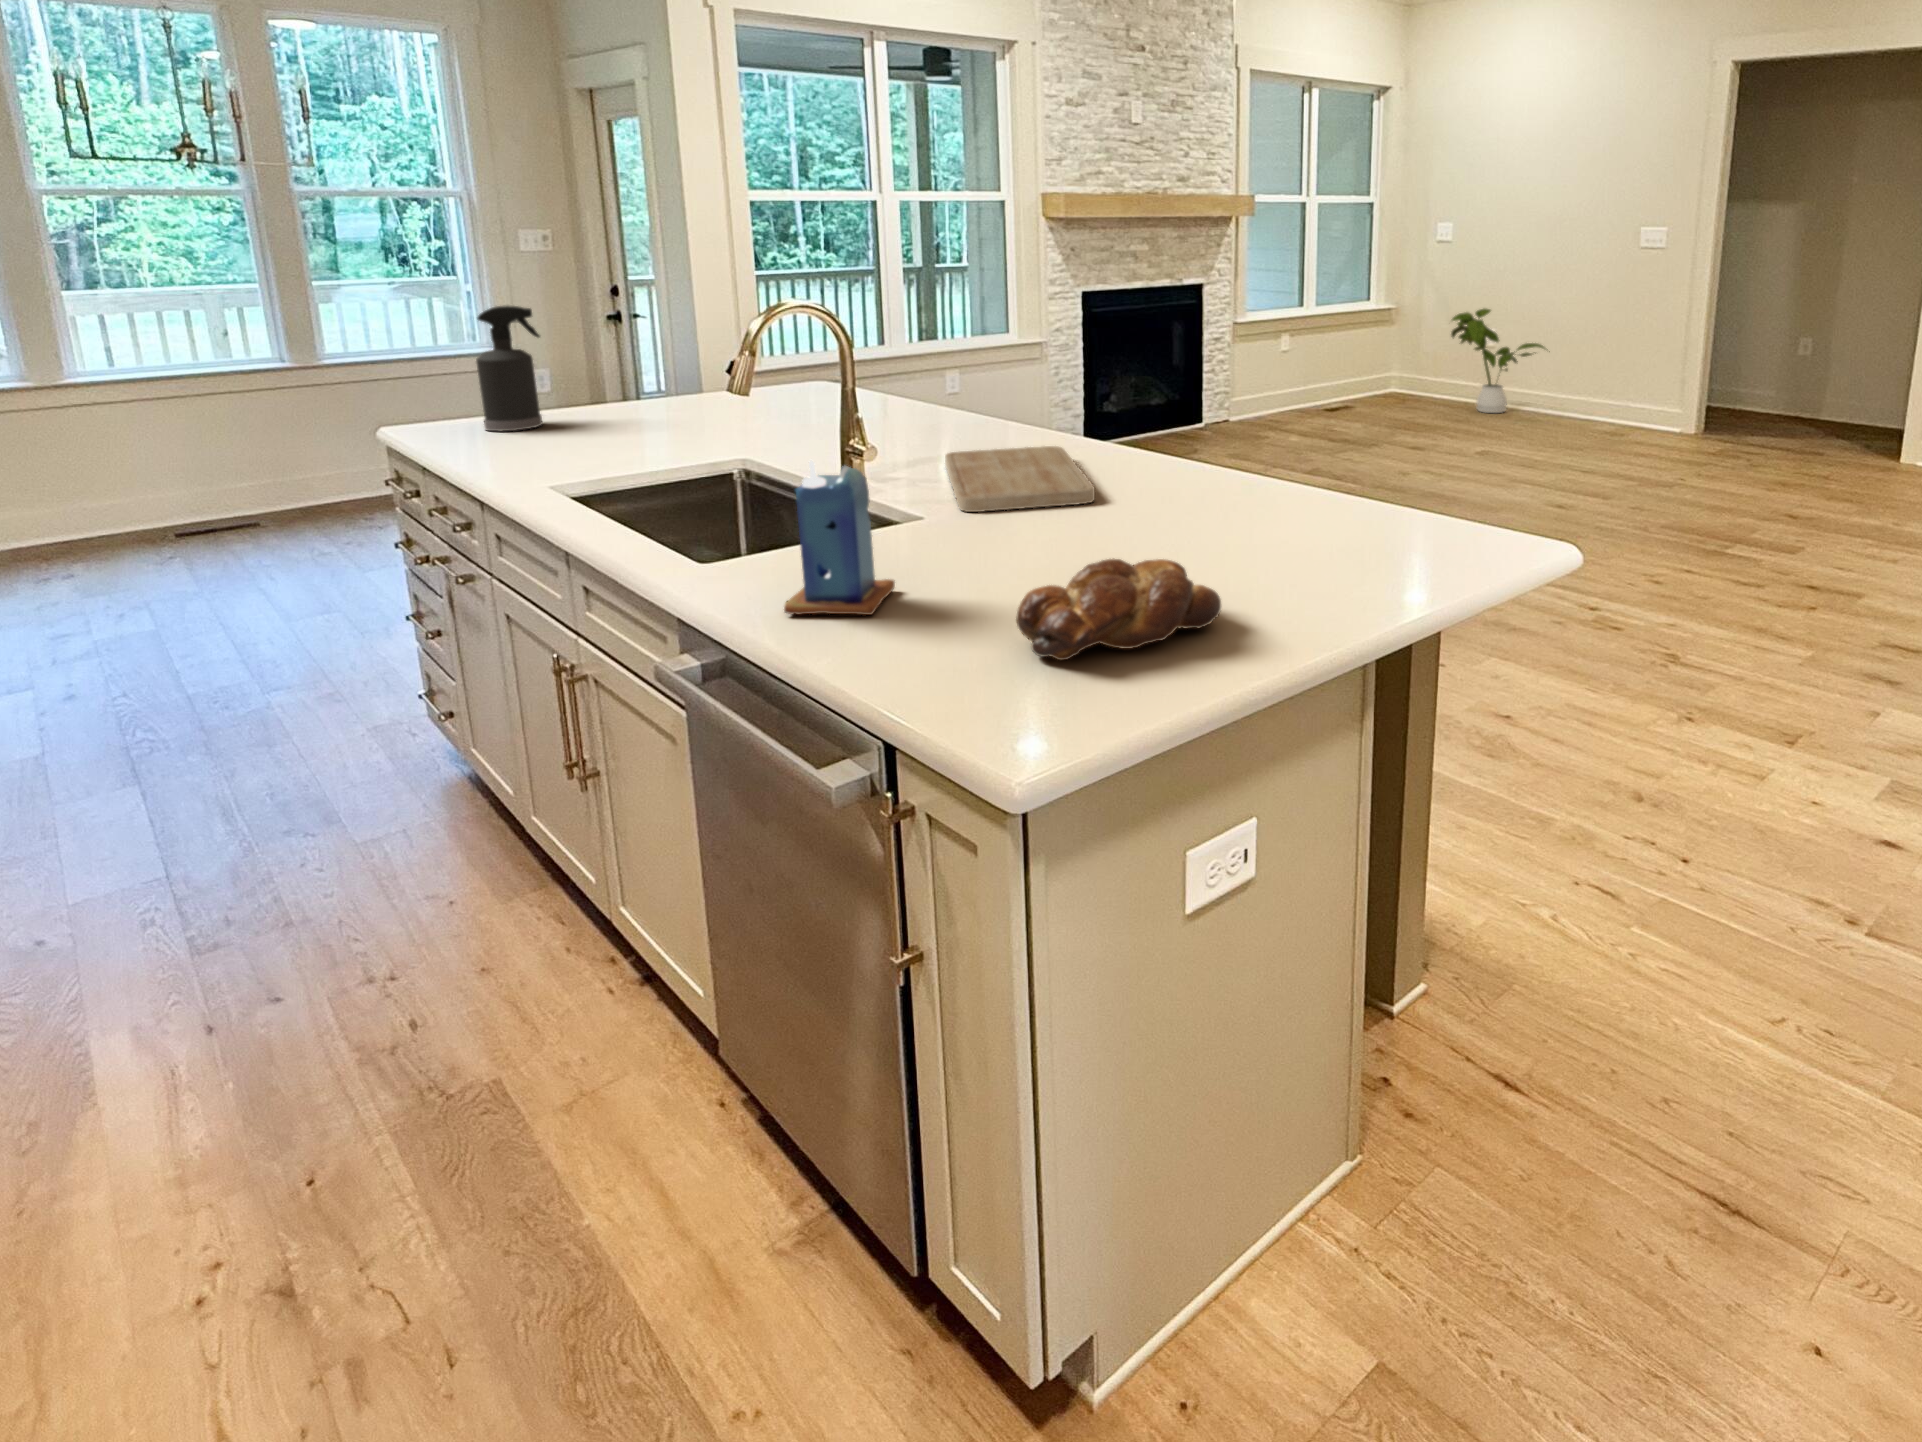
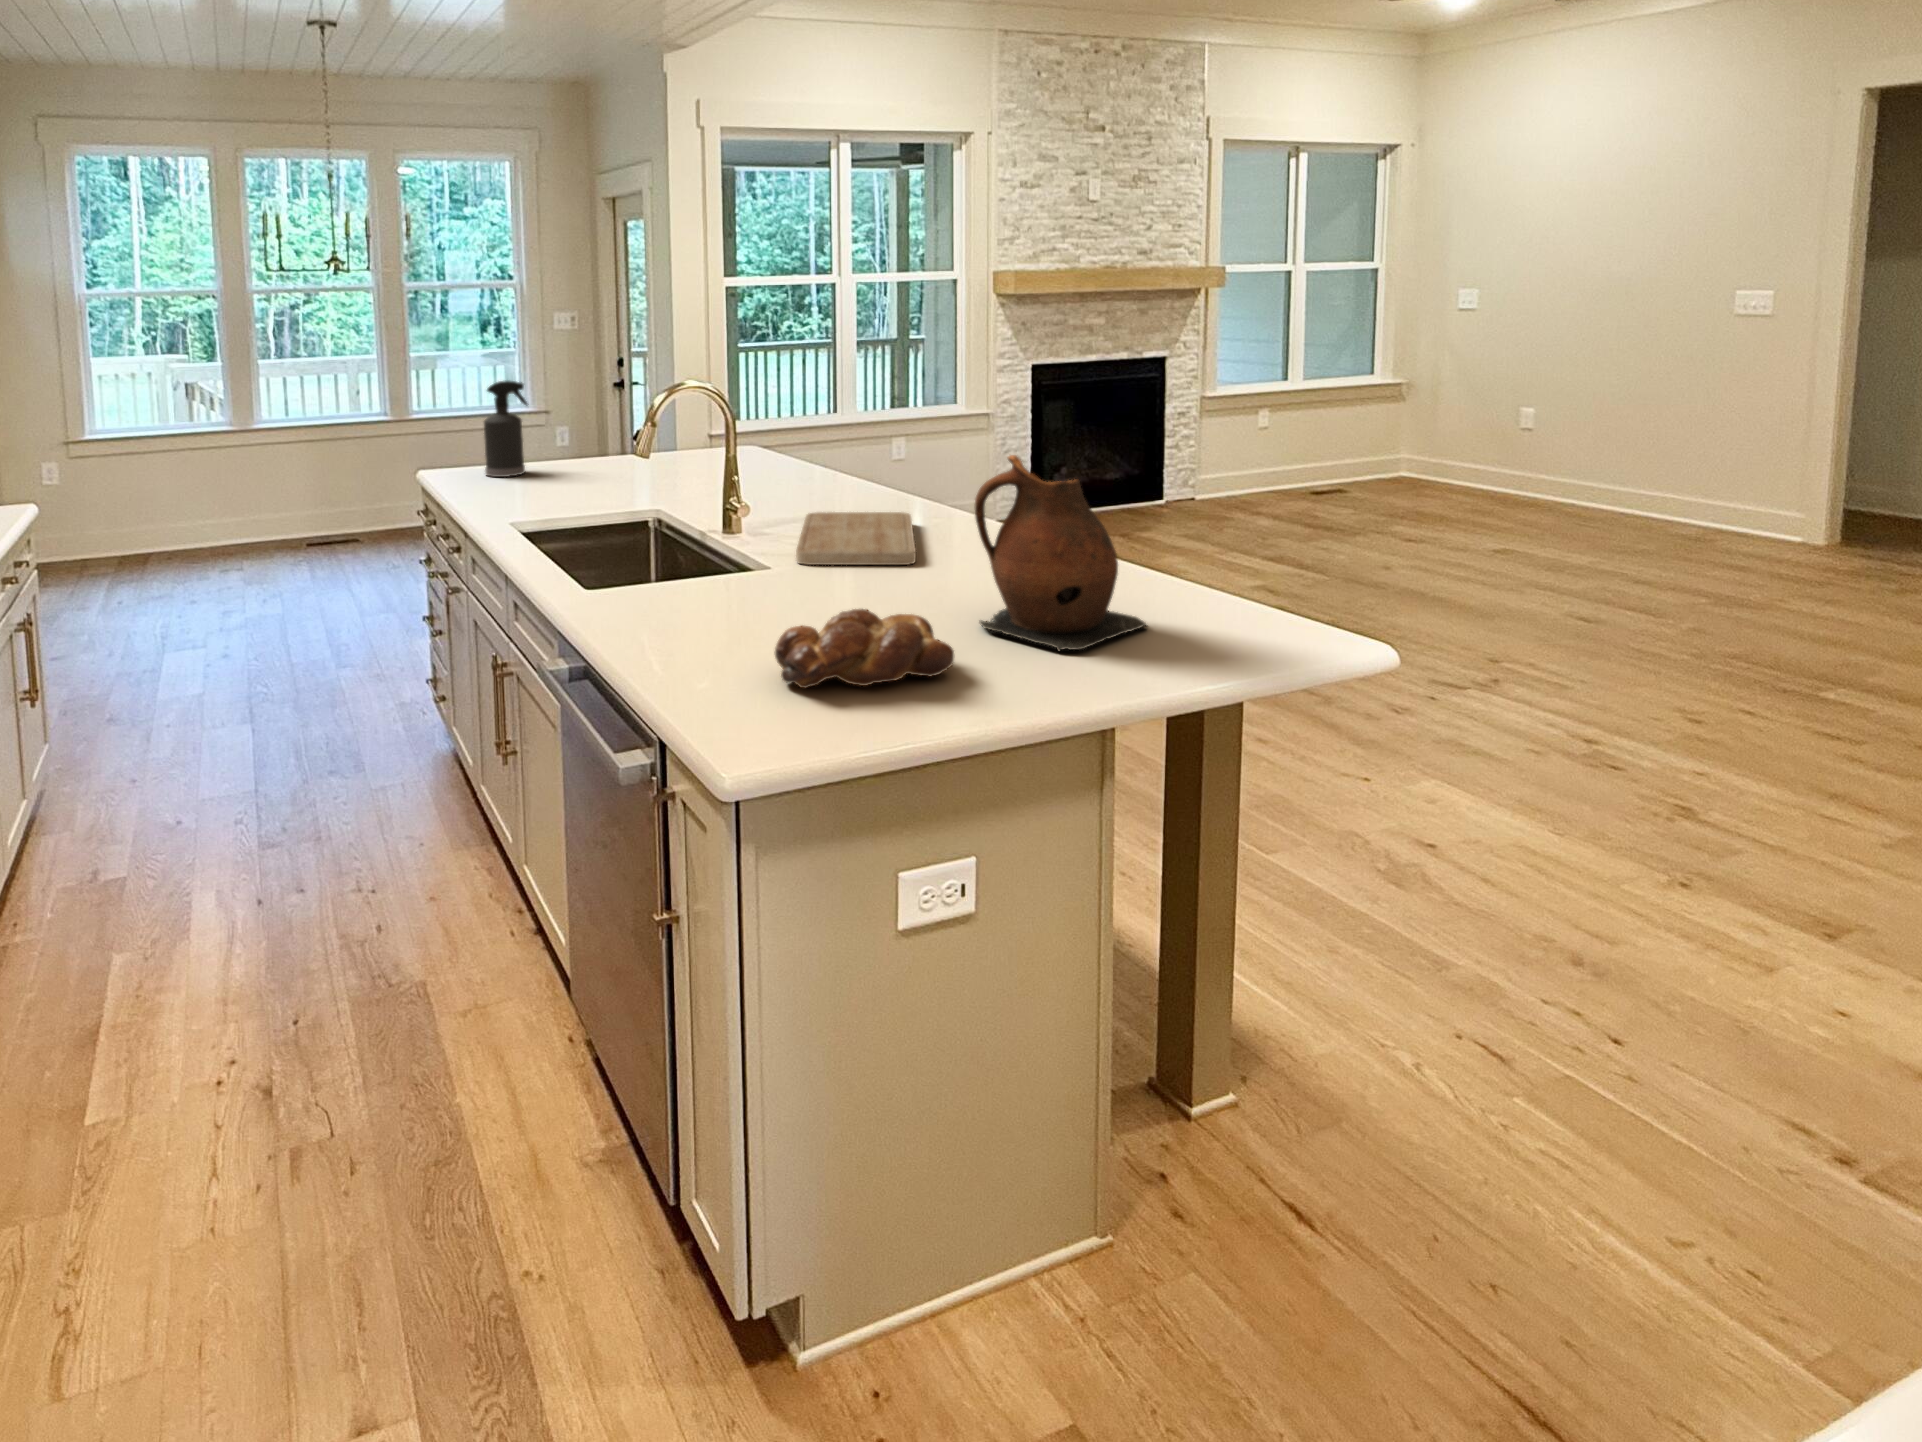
house plant: present [1451,308,1550,413] -> none [1468,384,1610,505]
ceramic pitcher: none [1202,373,1375,585] -> present [975,455,1147,651]
candle: present [784,461,895,615] -> none [620,511,709,638]

